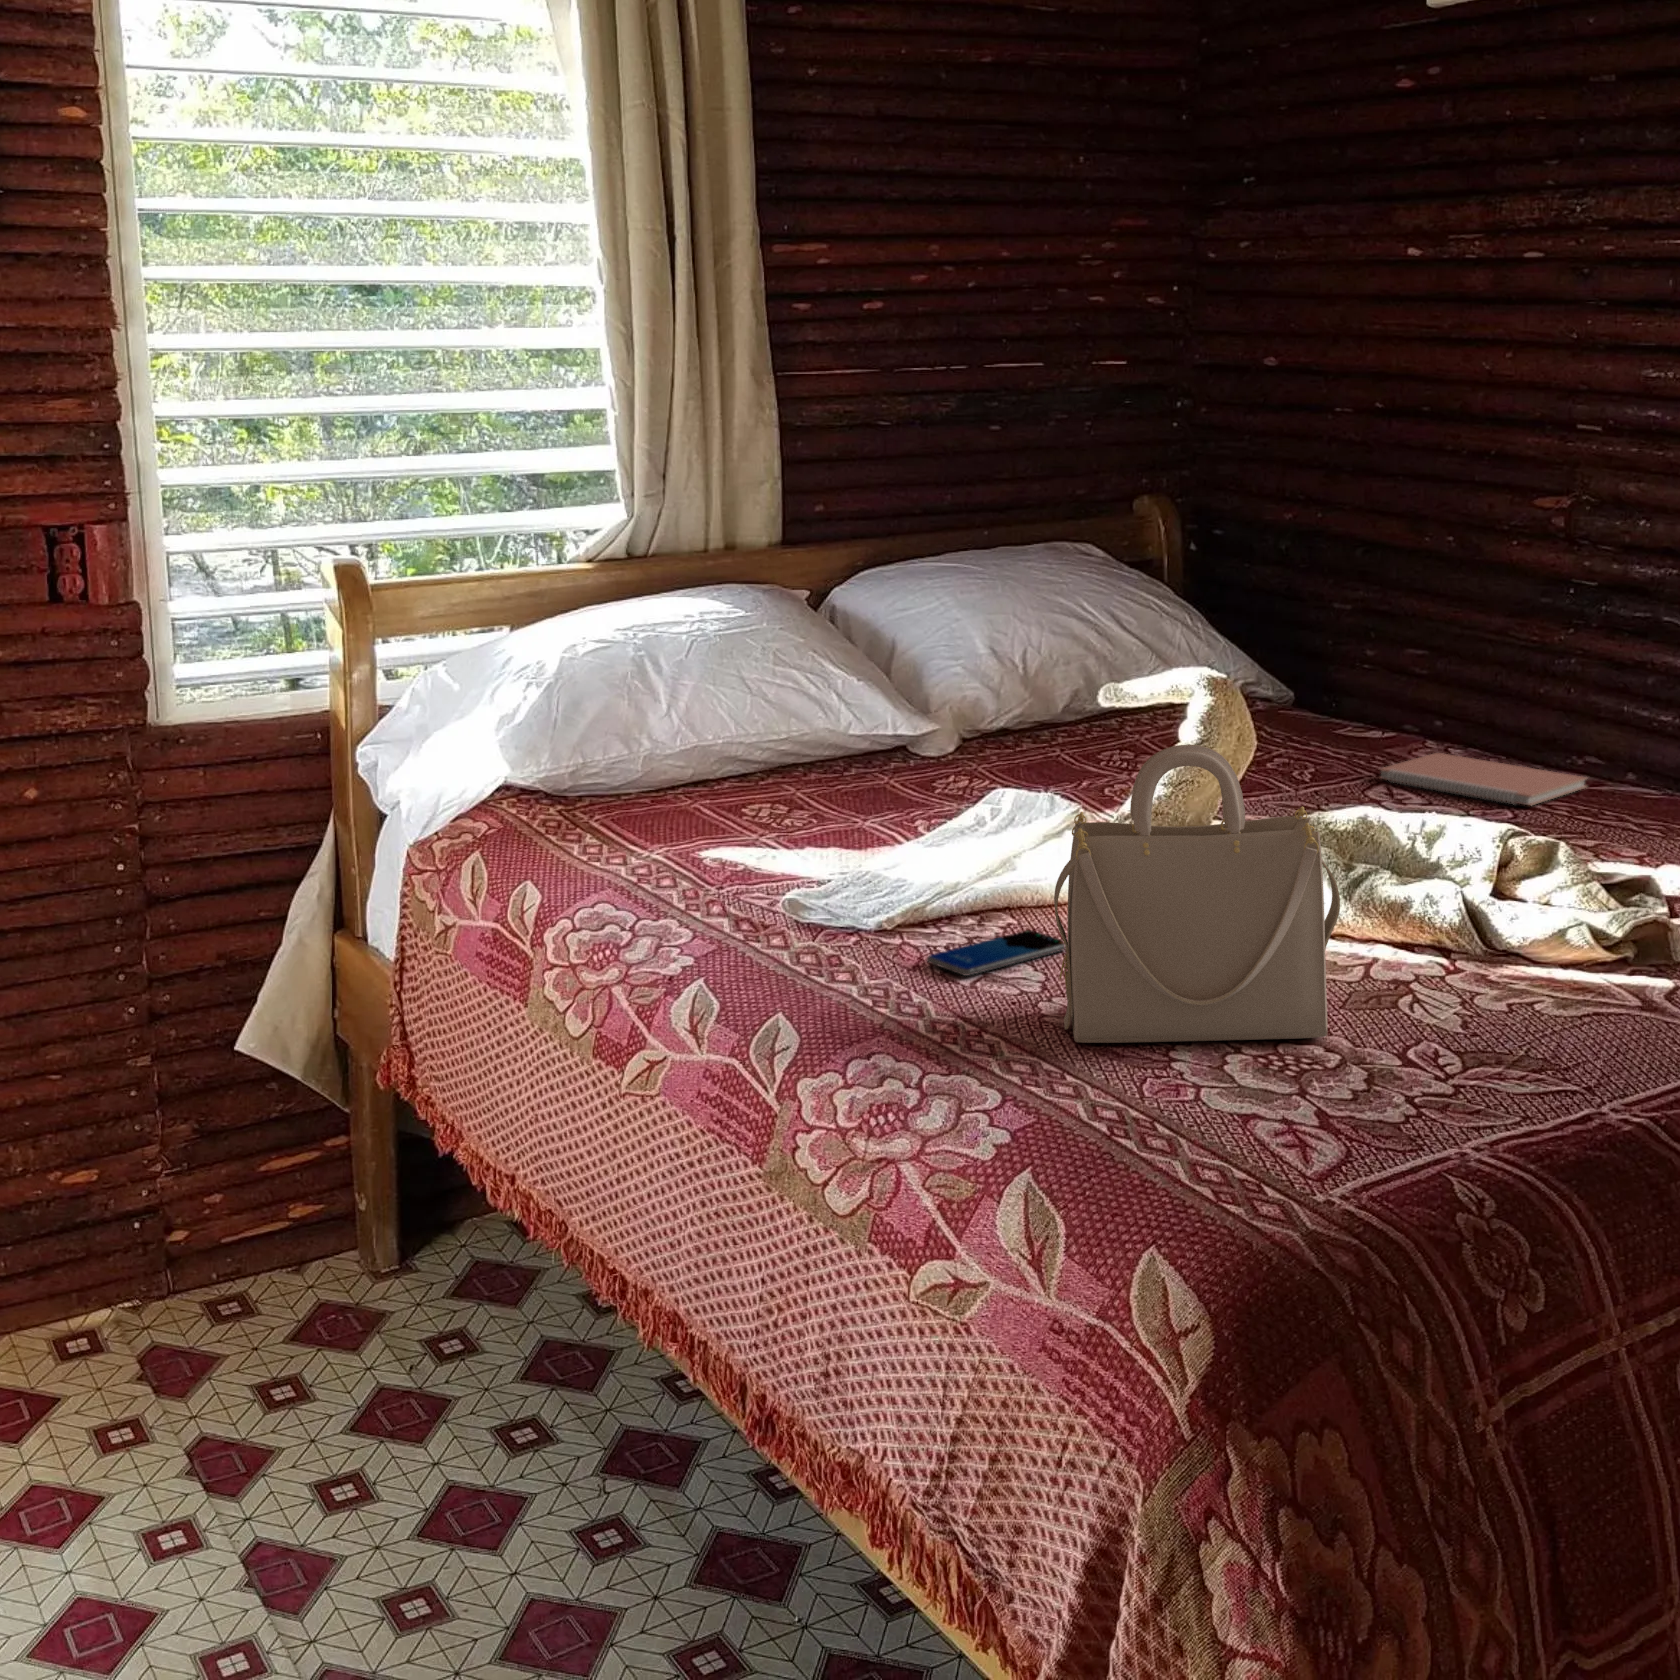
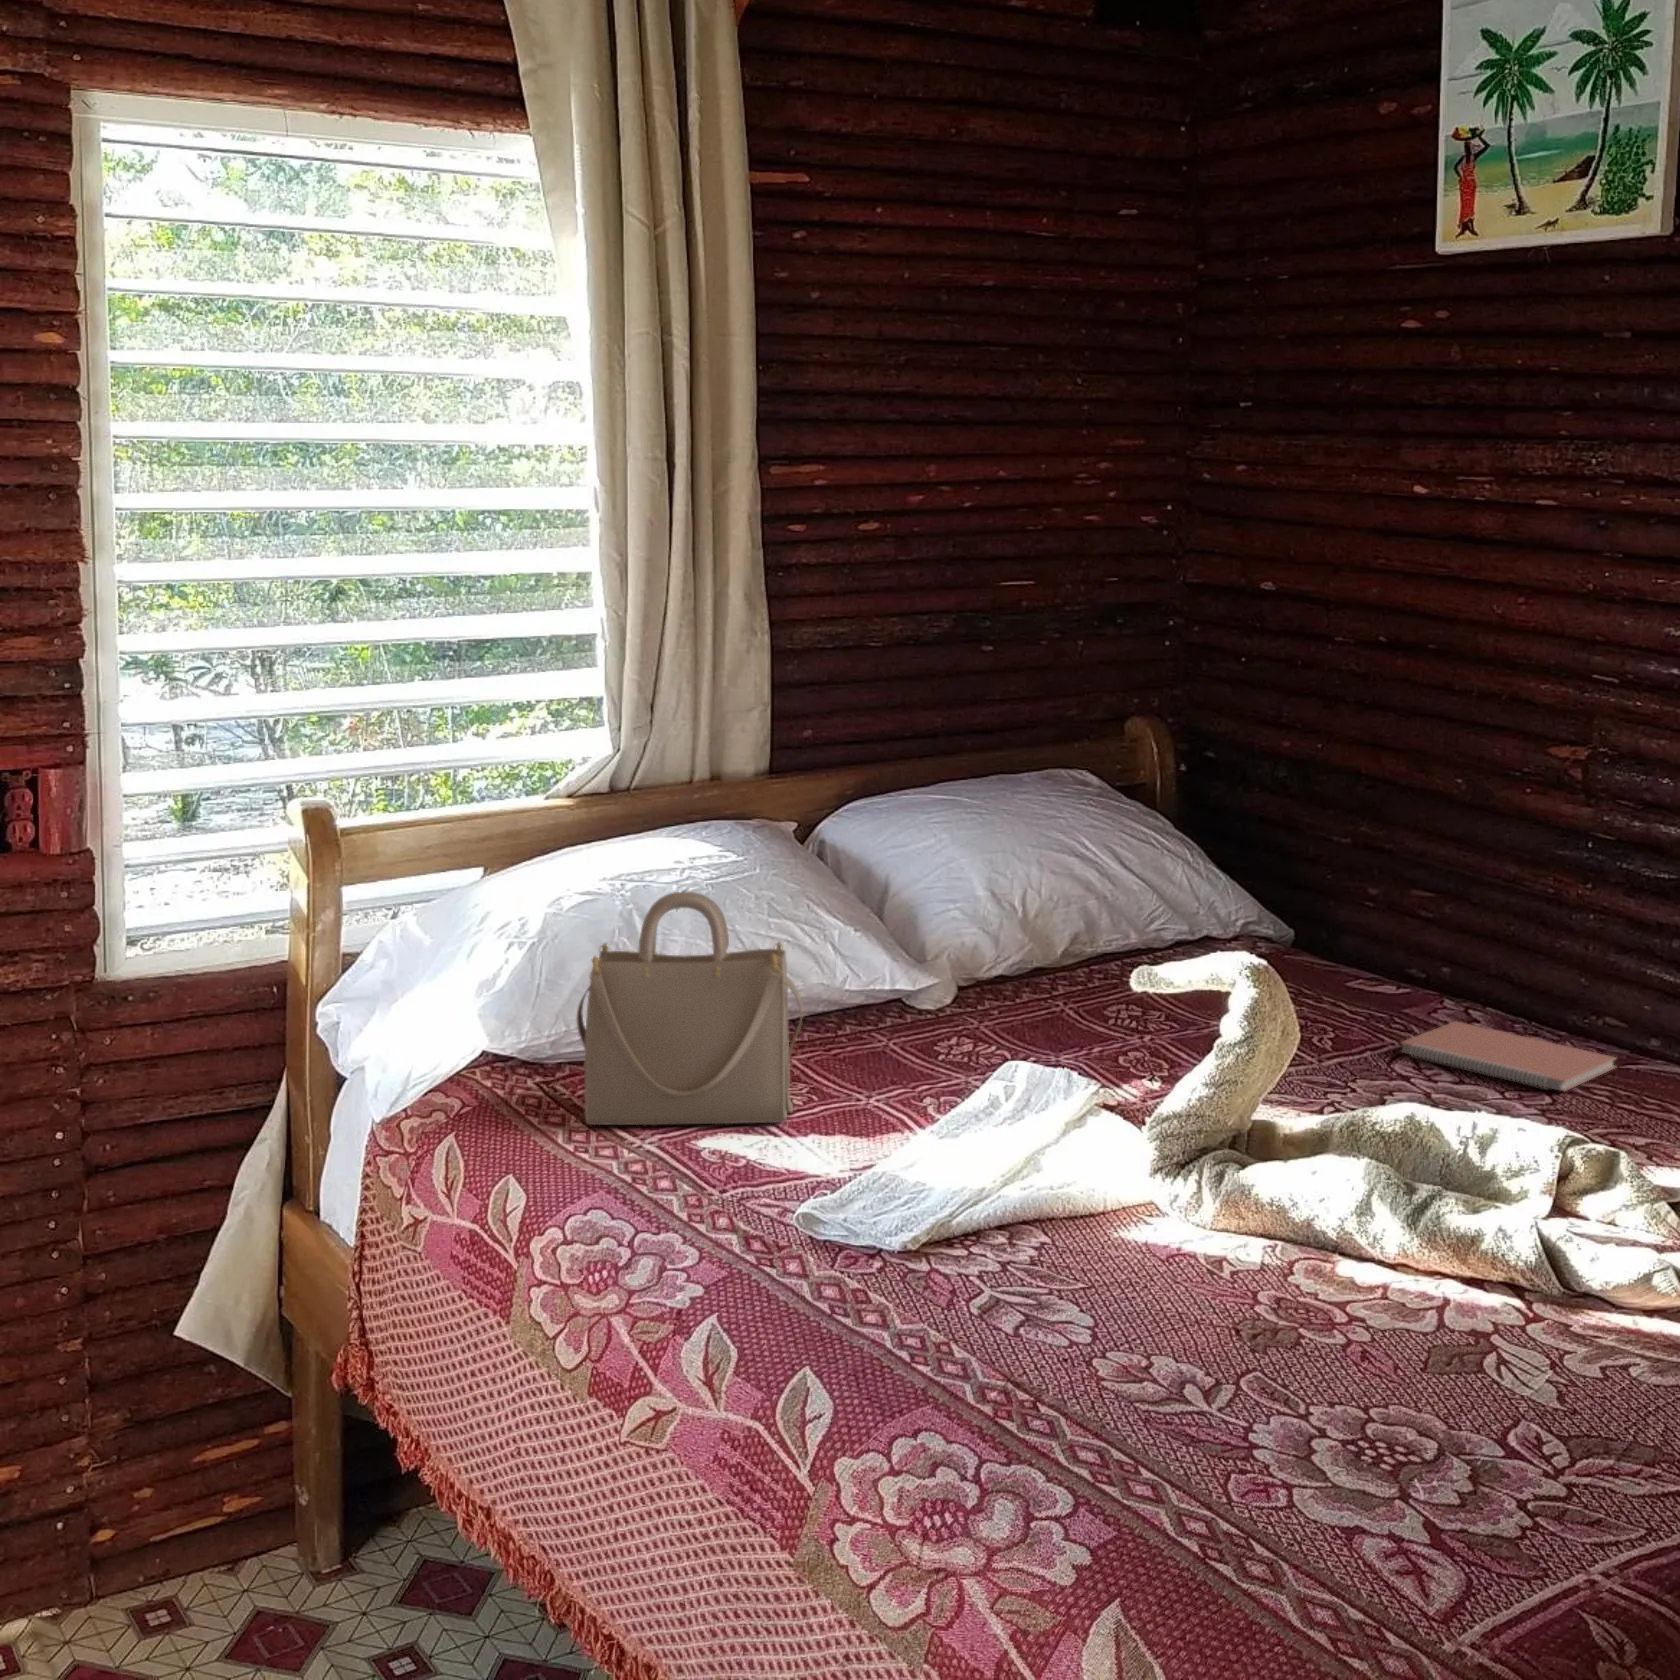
handbag: present [1054,745,1340,1043] -> present [577,892,803,1125]
smartphone: present [927,930,1065,976] -> none [965,1258,1116,1321]

